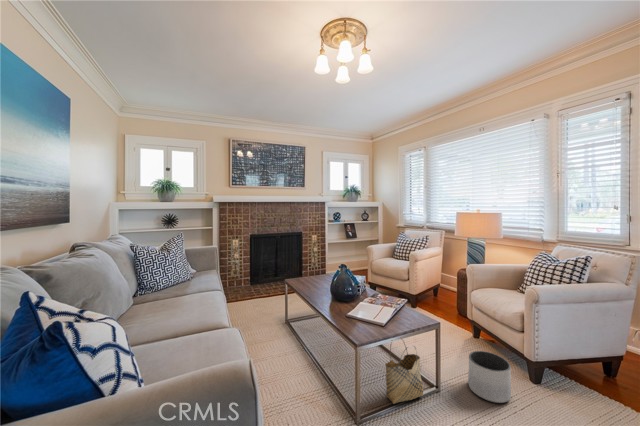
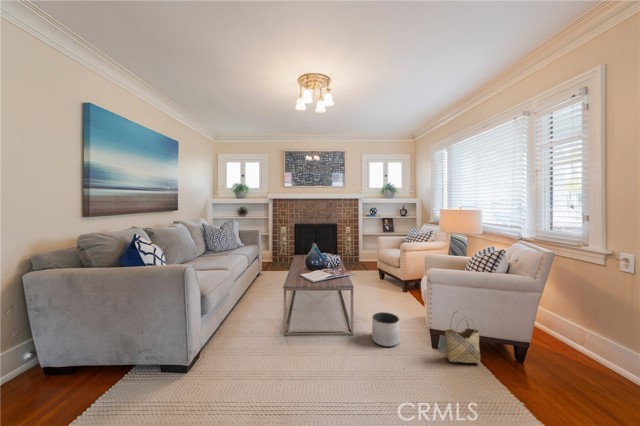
woven basket: present [385,347,423,404] -> present [445,312,480,363]

